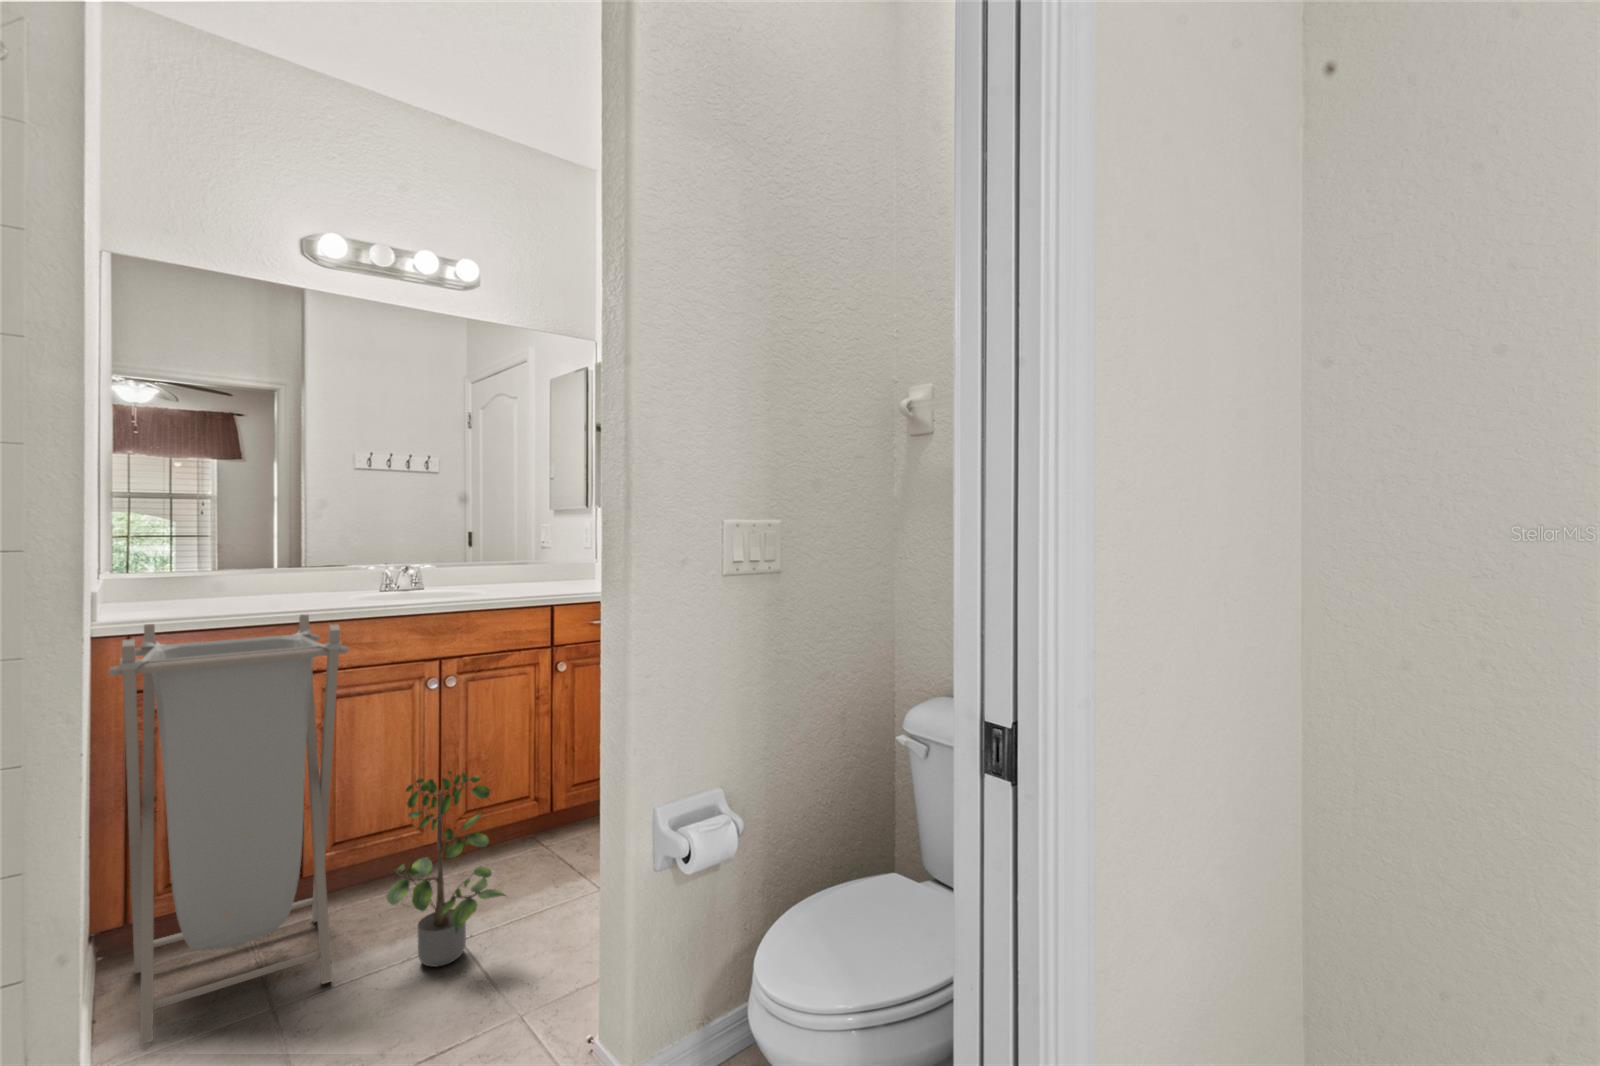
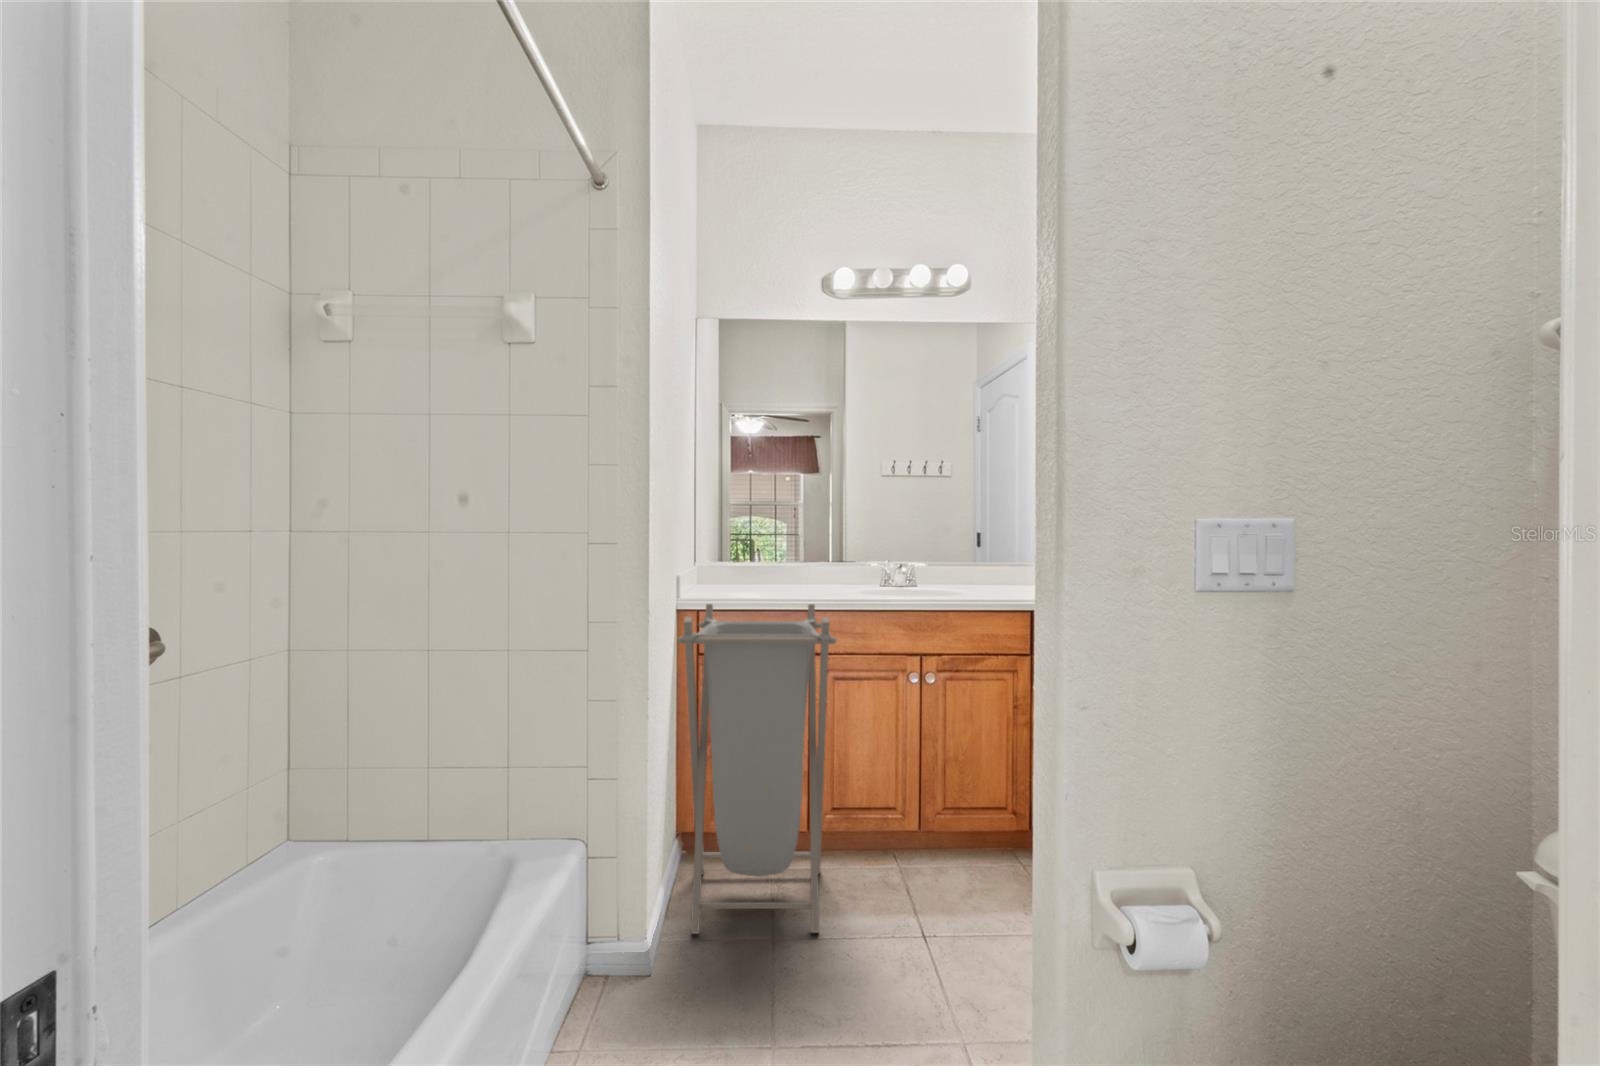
potted plant: present [387,771,505,967] -> none [861,764,966,954]

